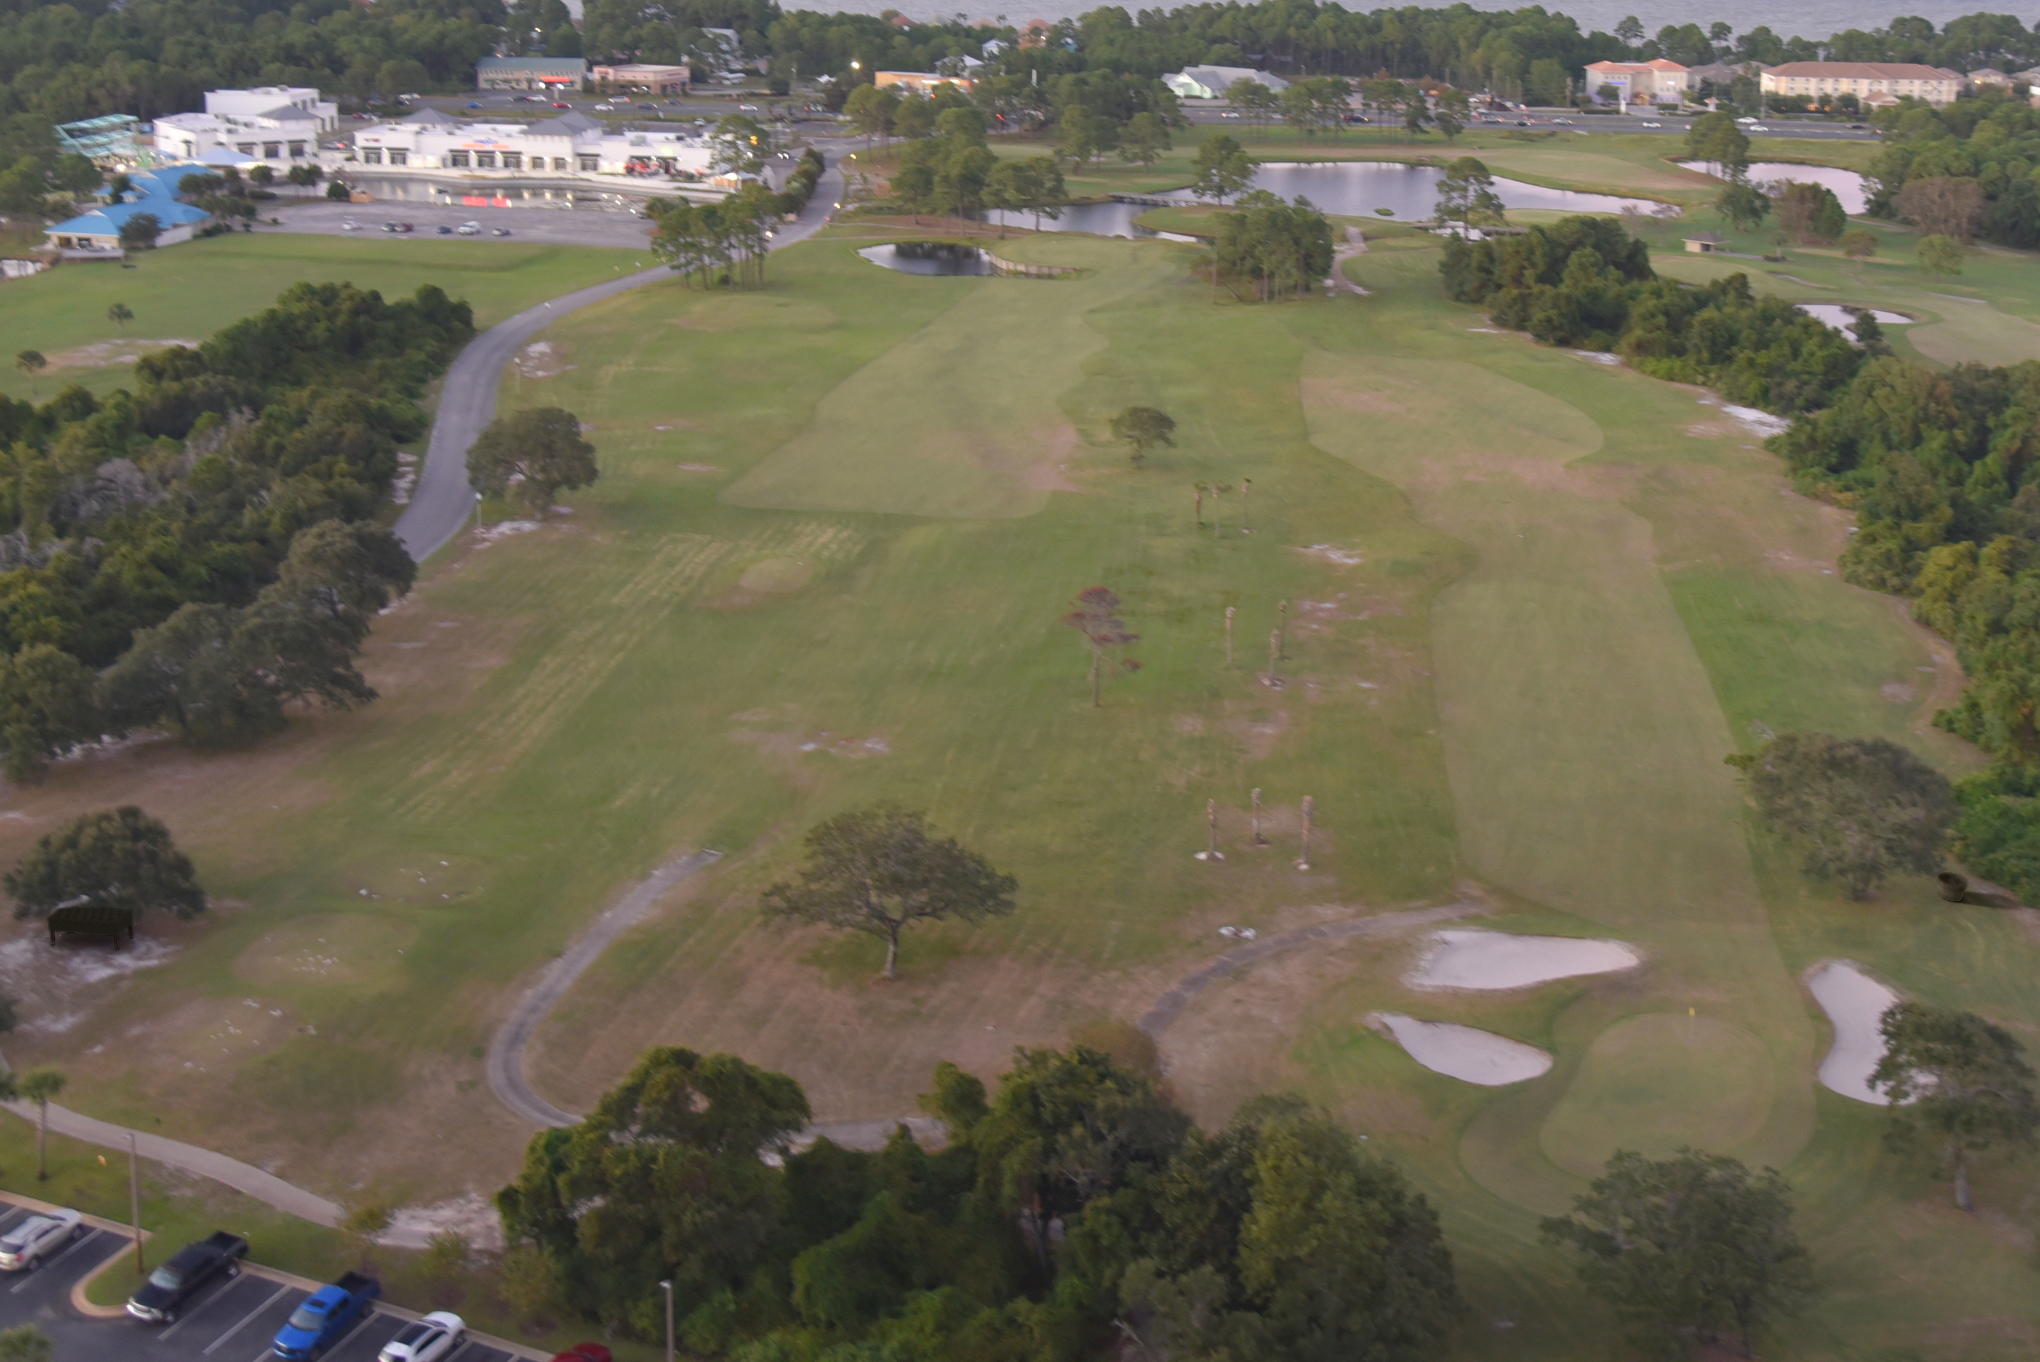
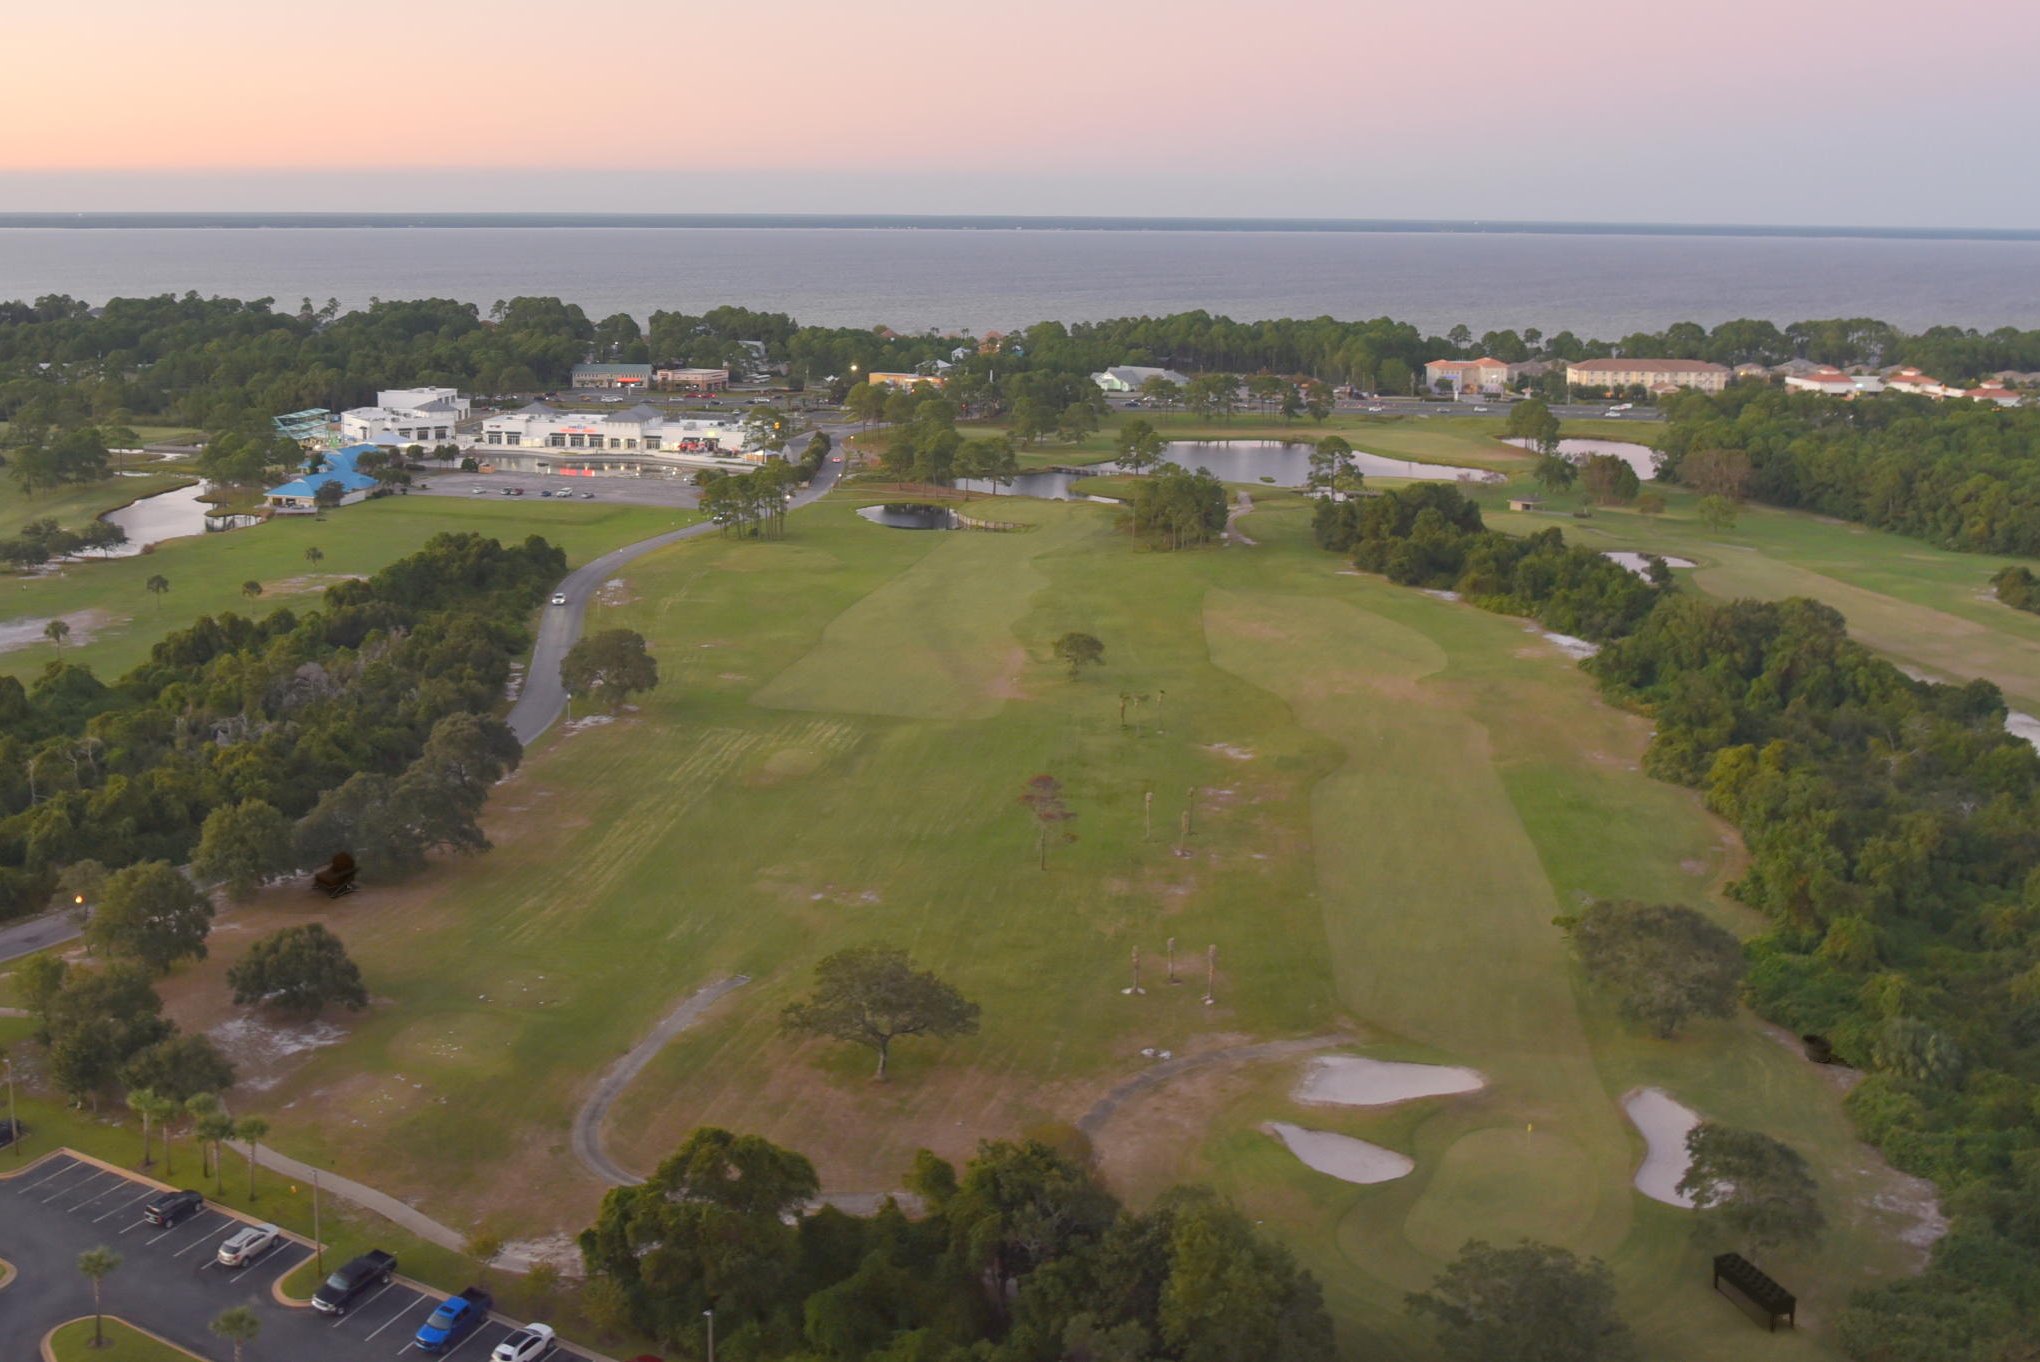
lounge chair: none [123,702,198,772] -> present [312,851,361,898]
bench: present [47,906,133,950] -> present [1713,1252,1797,1332]

